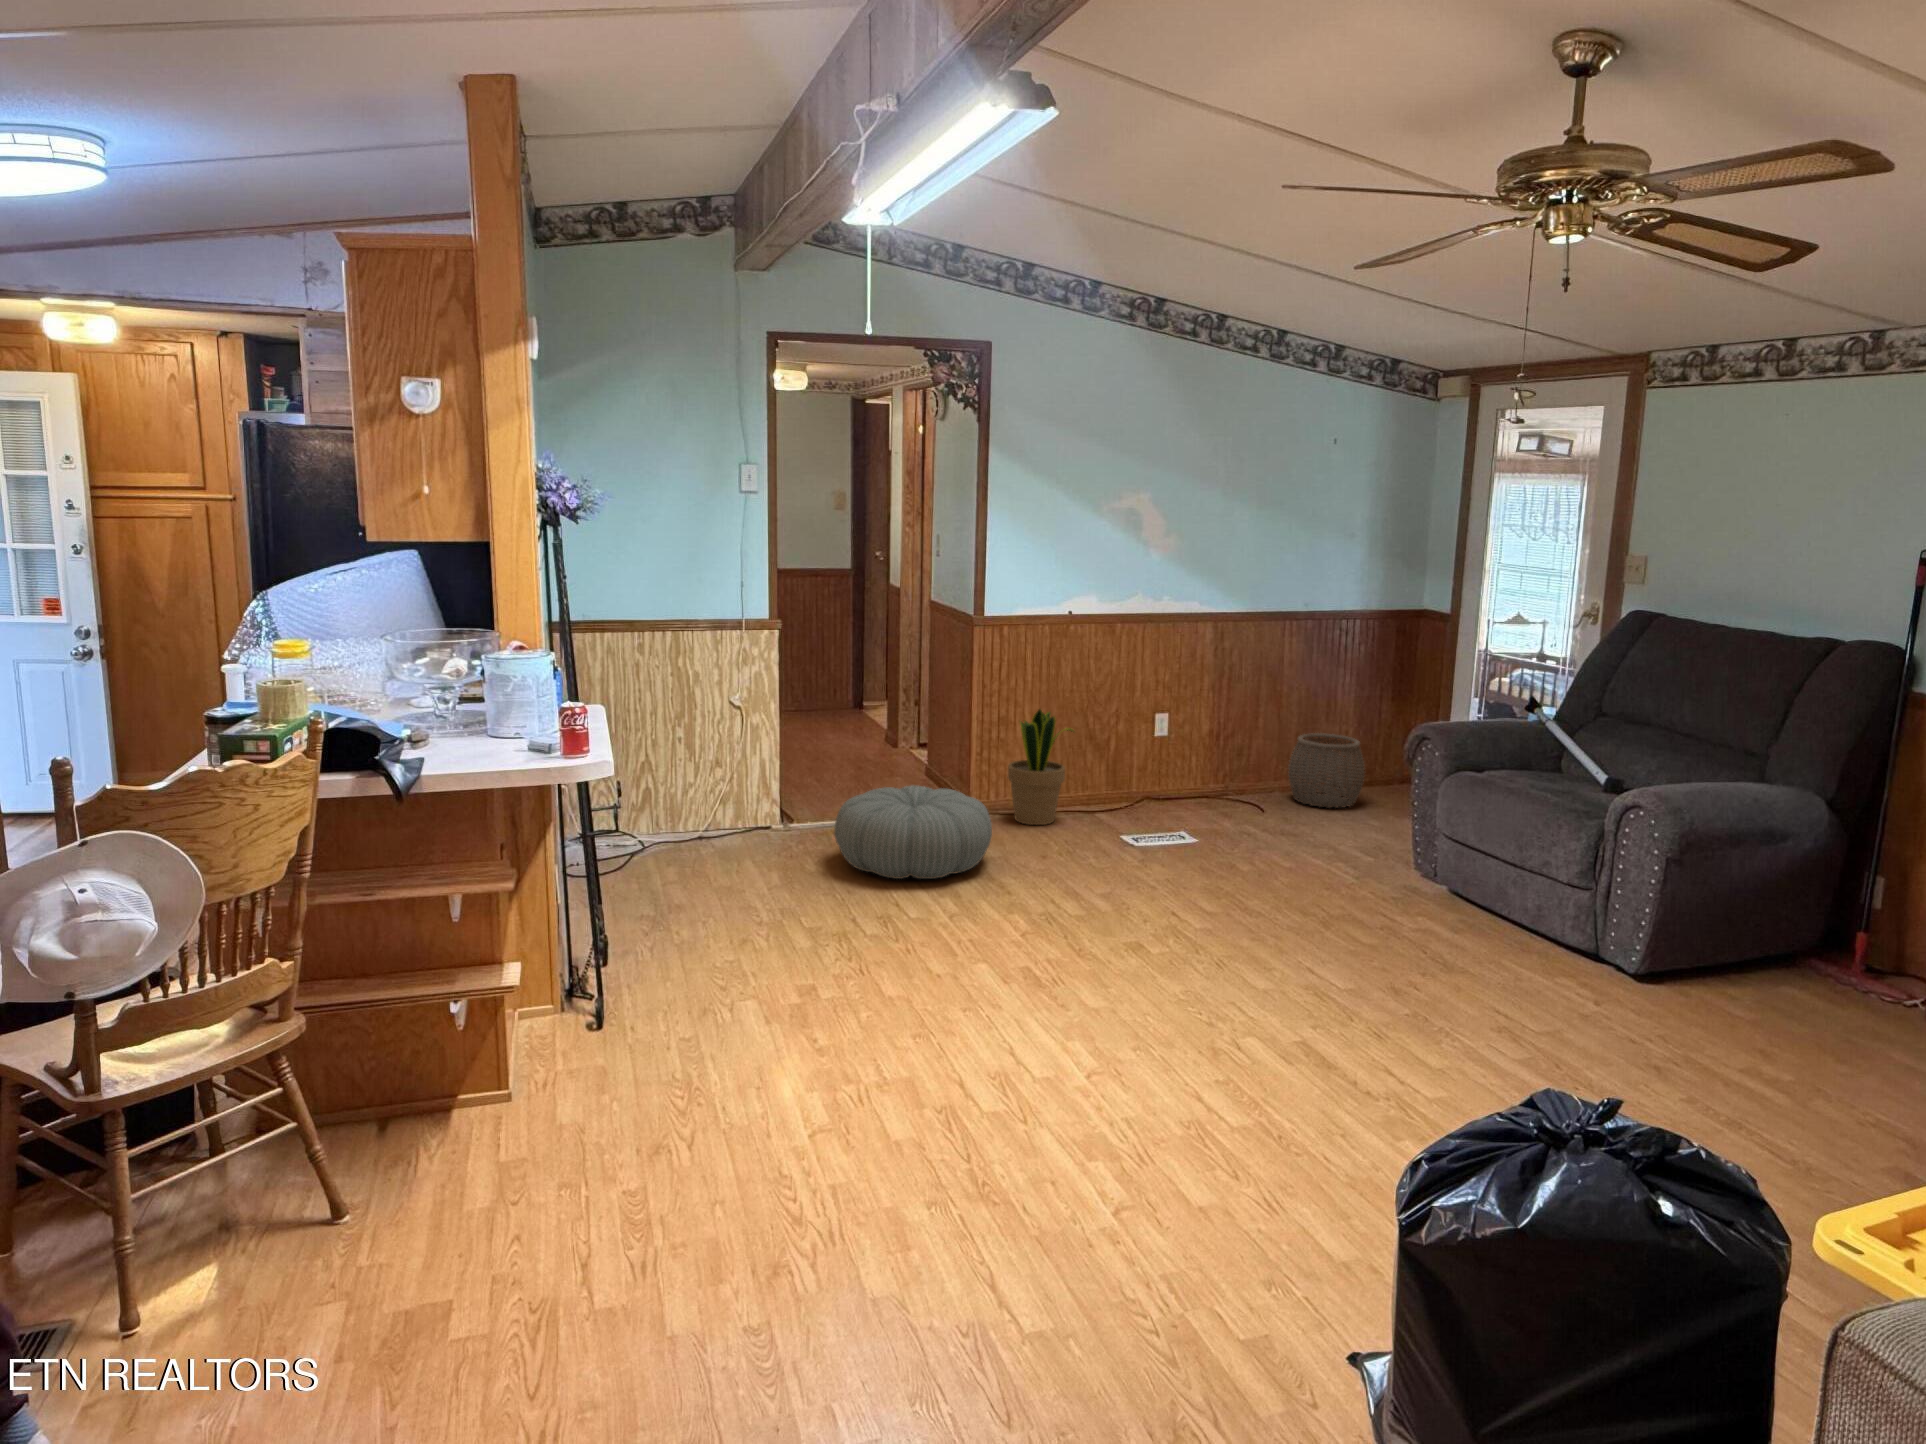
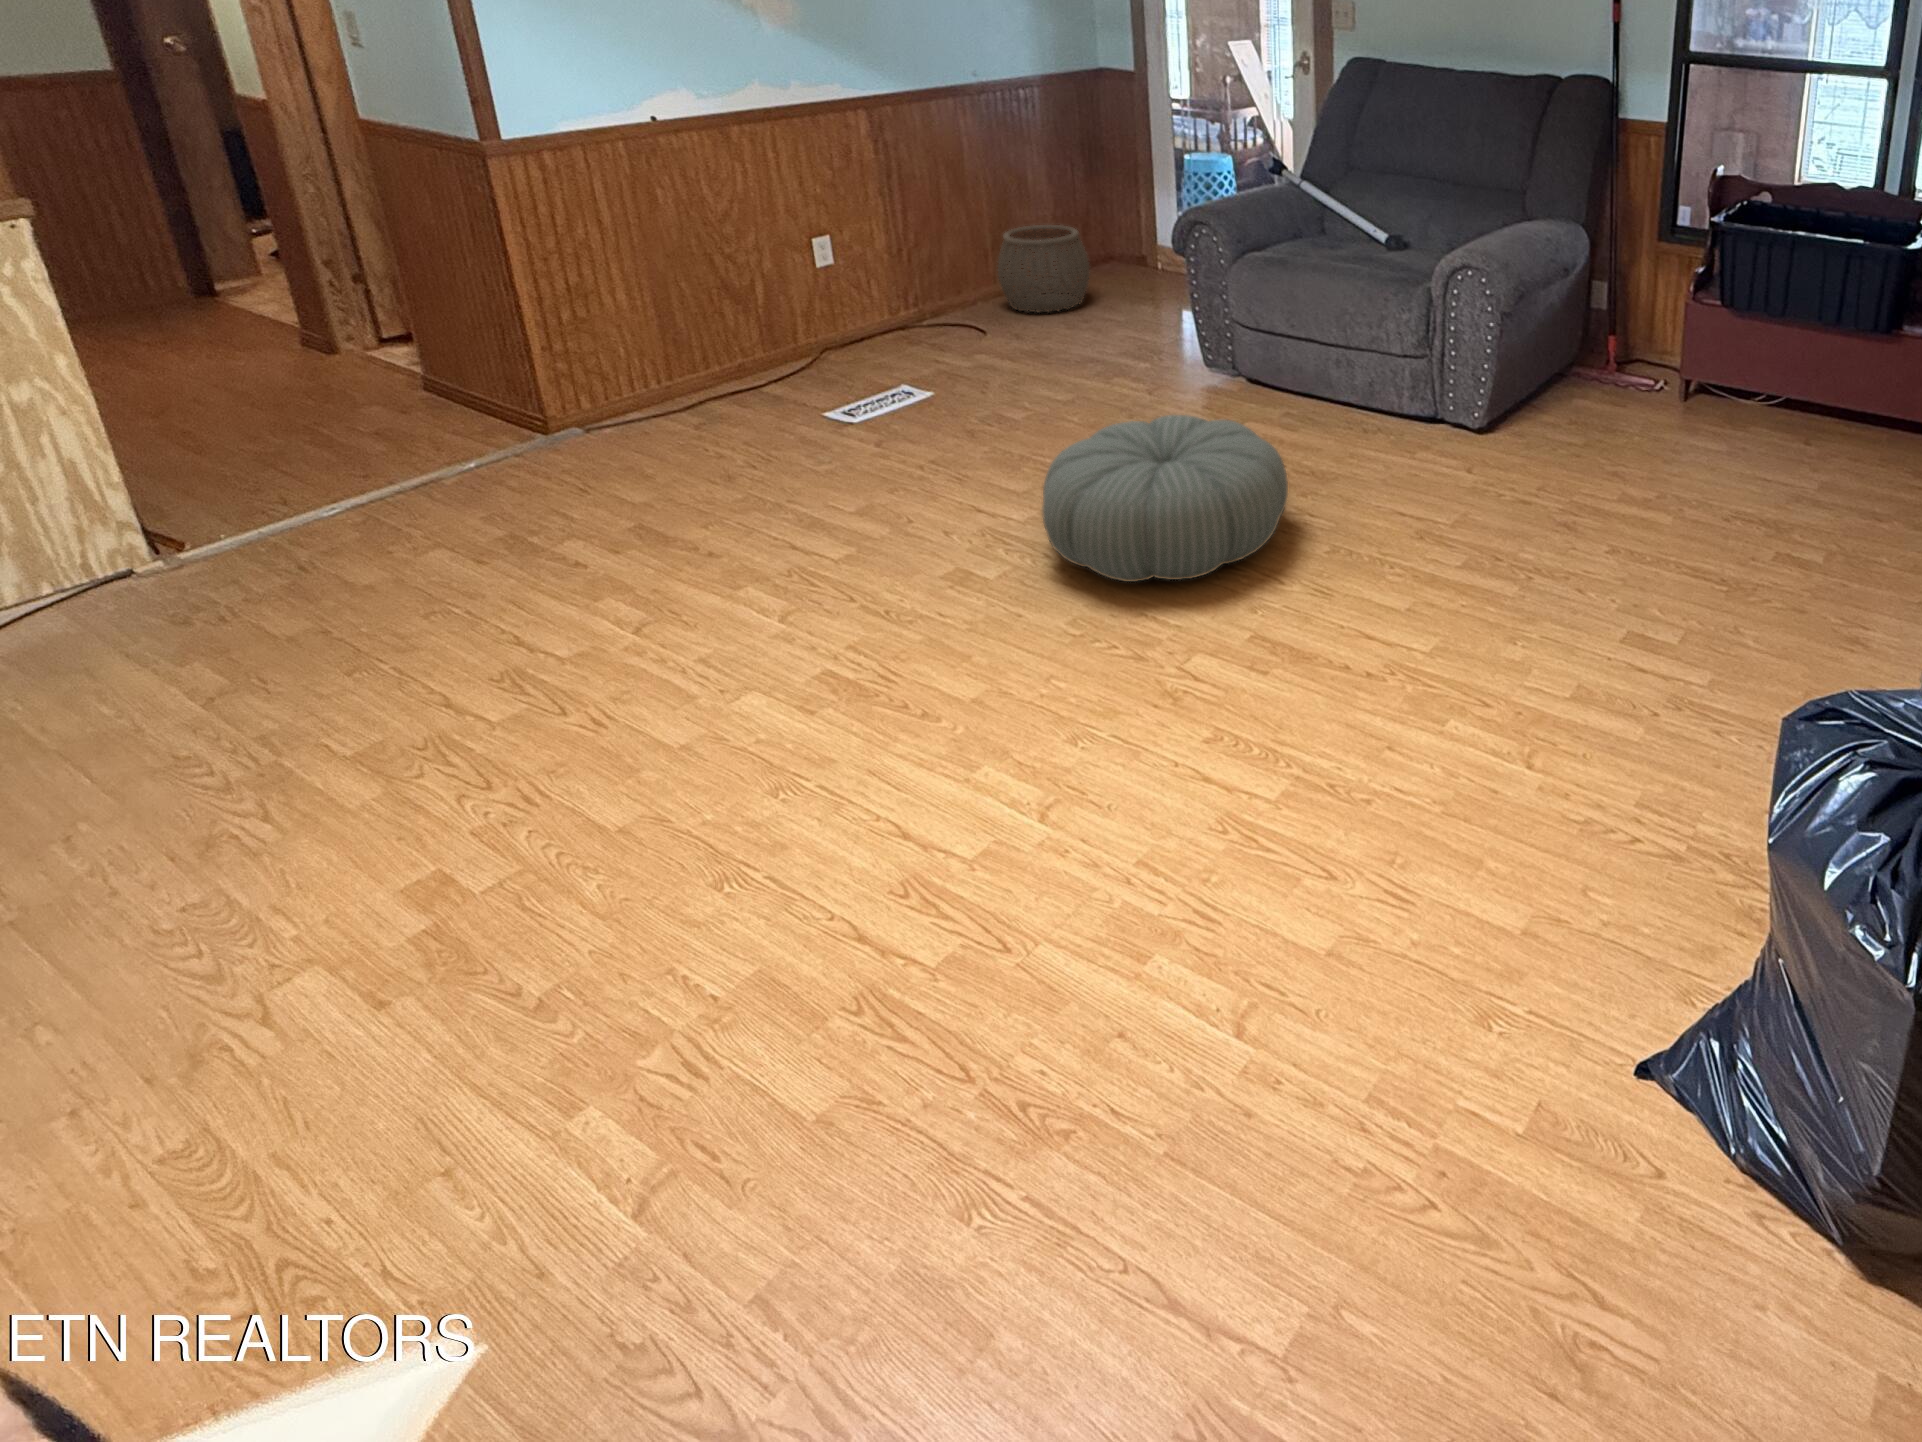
potted plant: present [1008,709,1073,825] -> none [611,266,717,435]
pouf: present [834,785,992,879] -> present [1042,415,1288,582]

